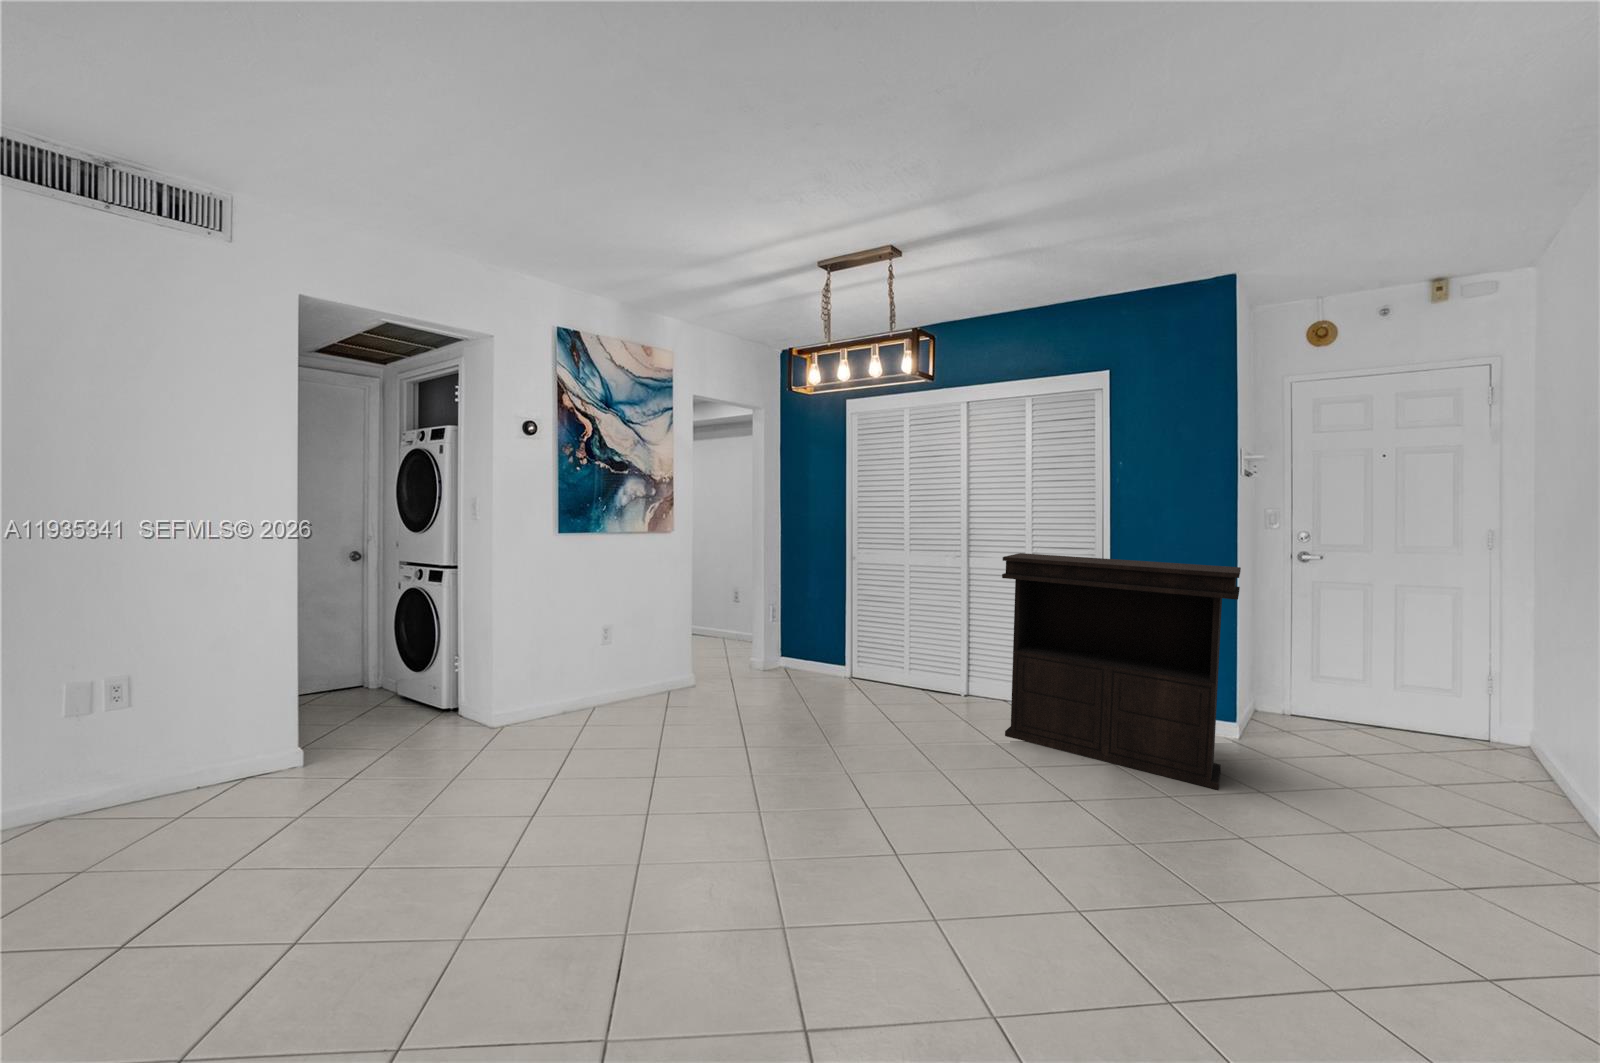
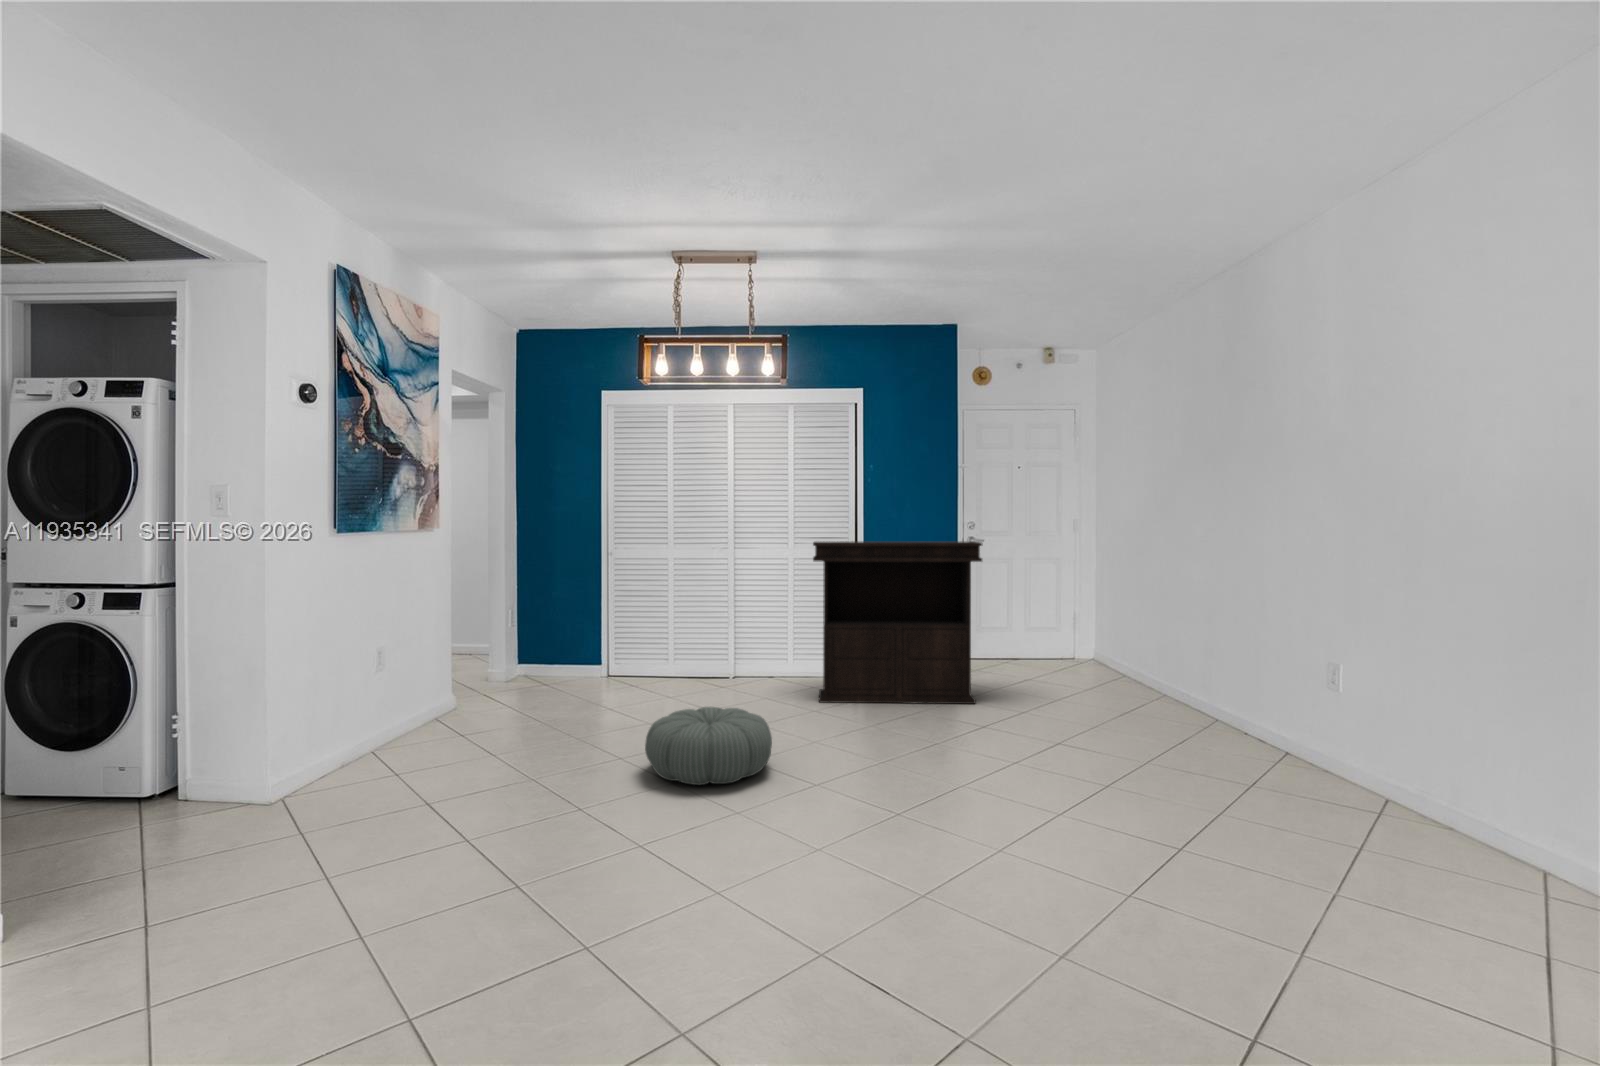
pouf: none [725,730,859,830] -> present [645,707,772,785]

